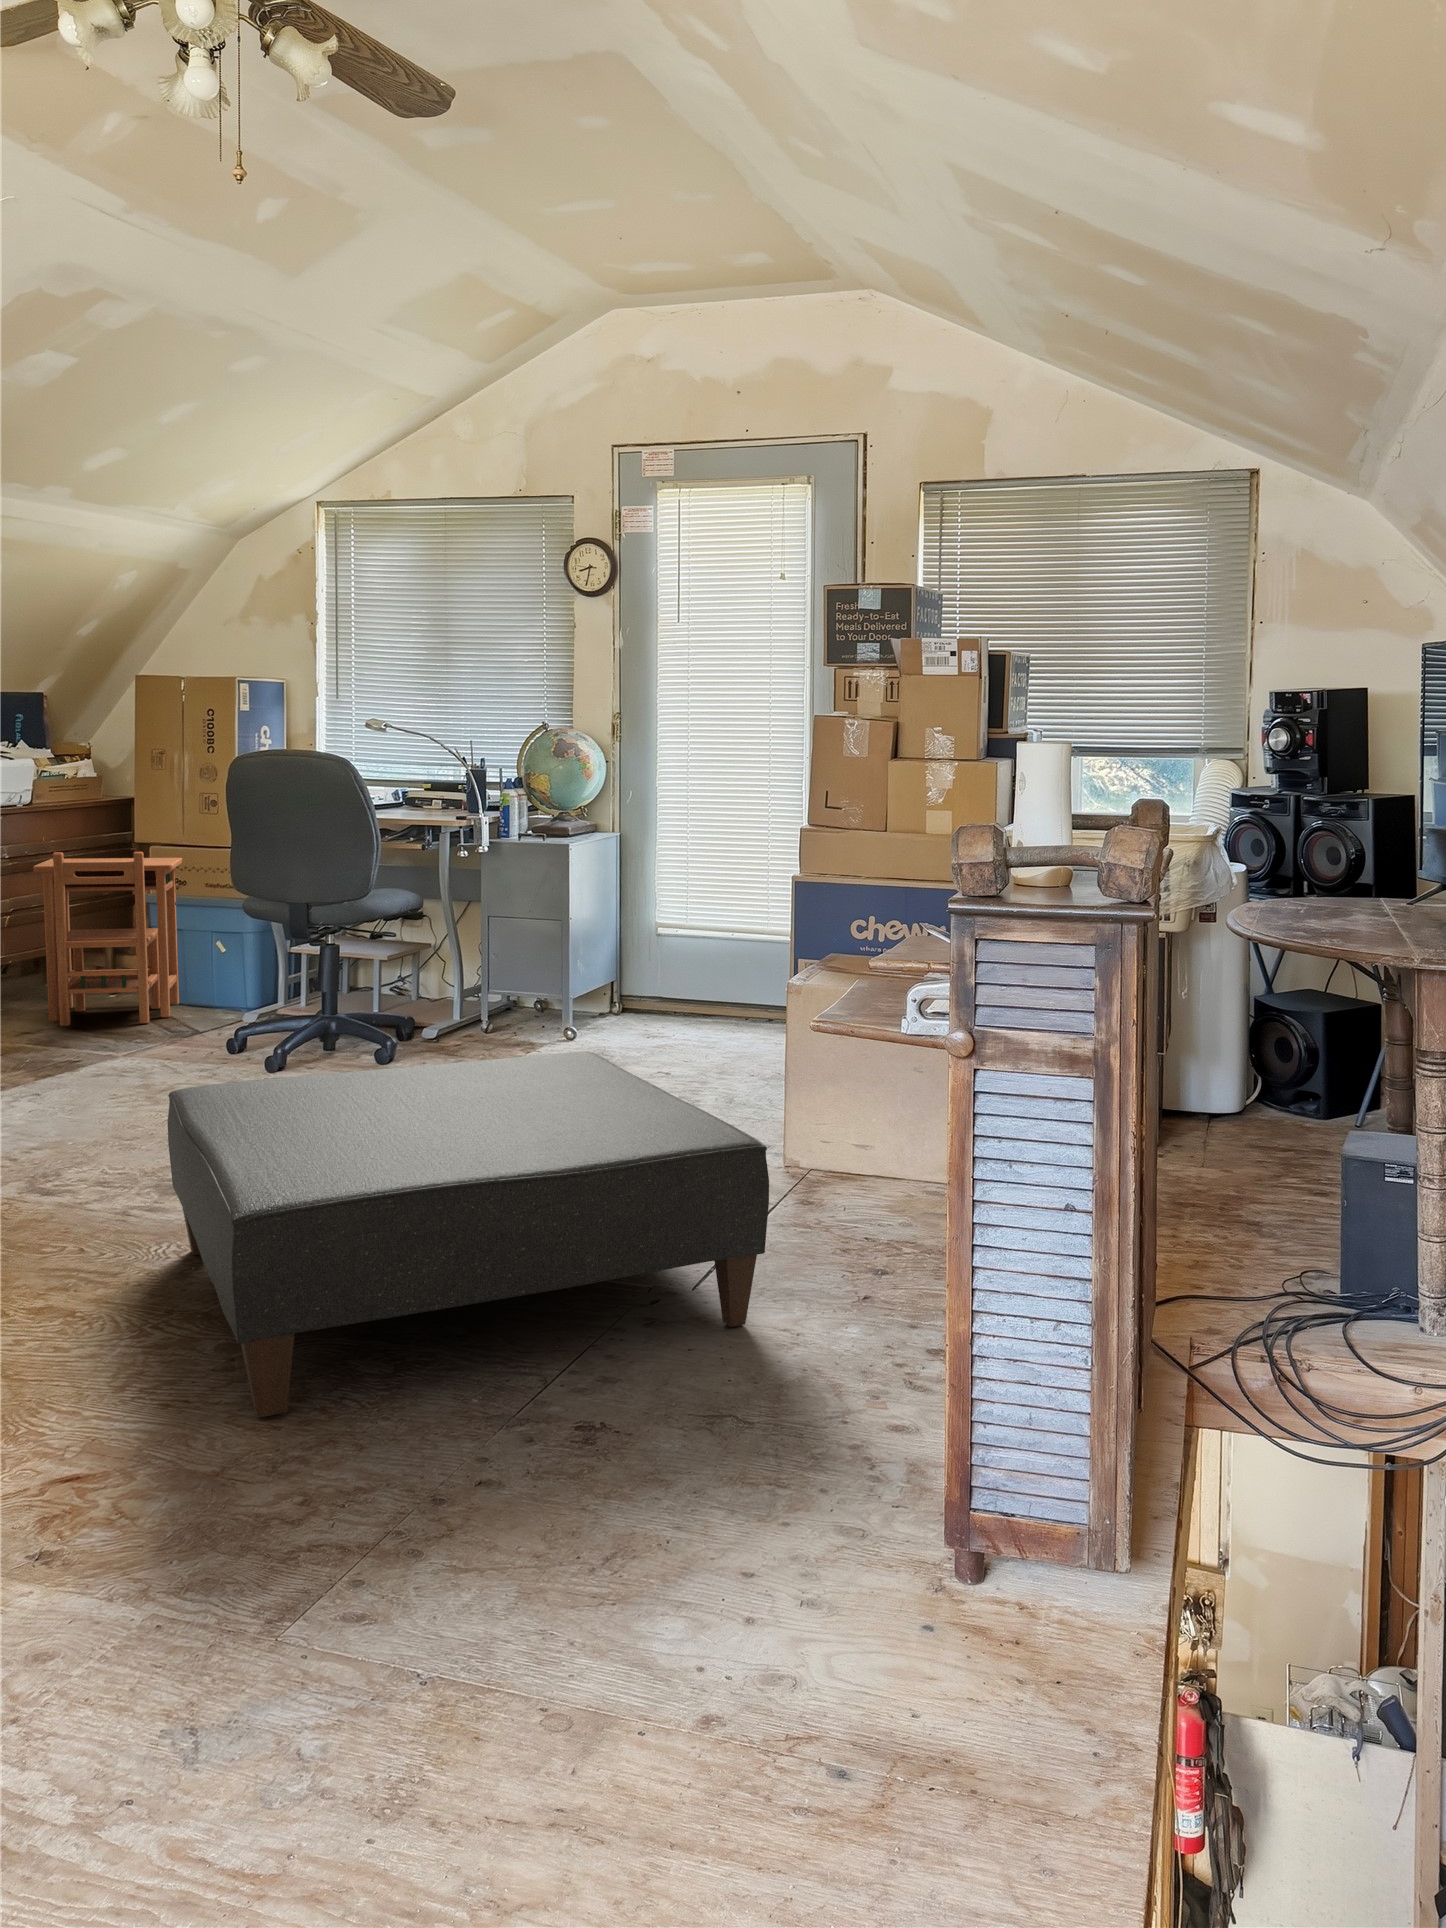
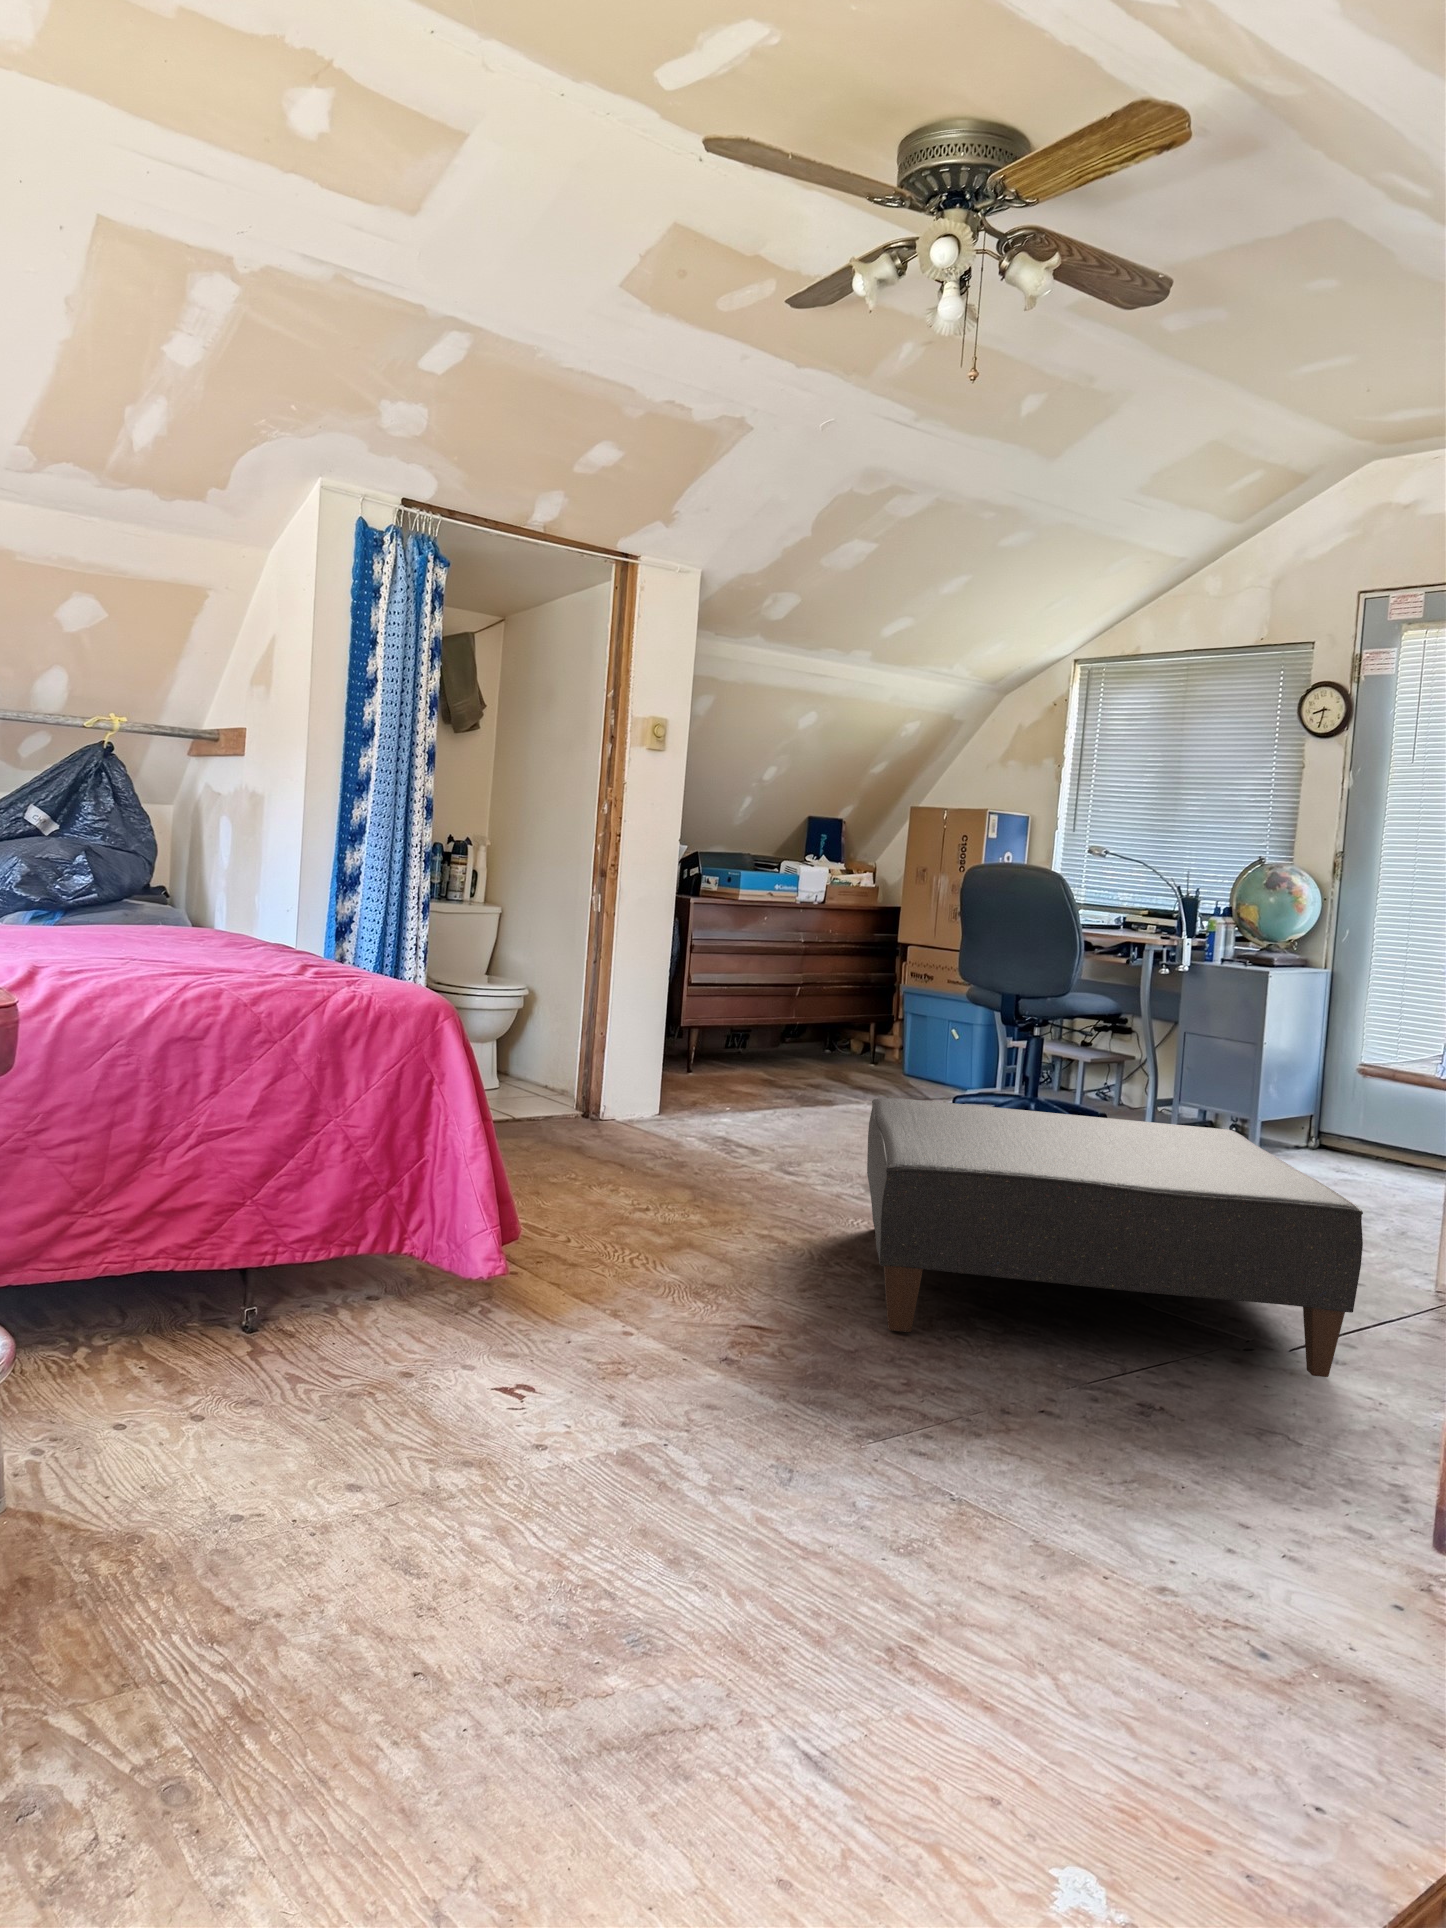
side table: present [33,852,182,1026] -> none [817,940,933,1087]

